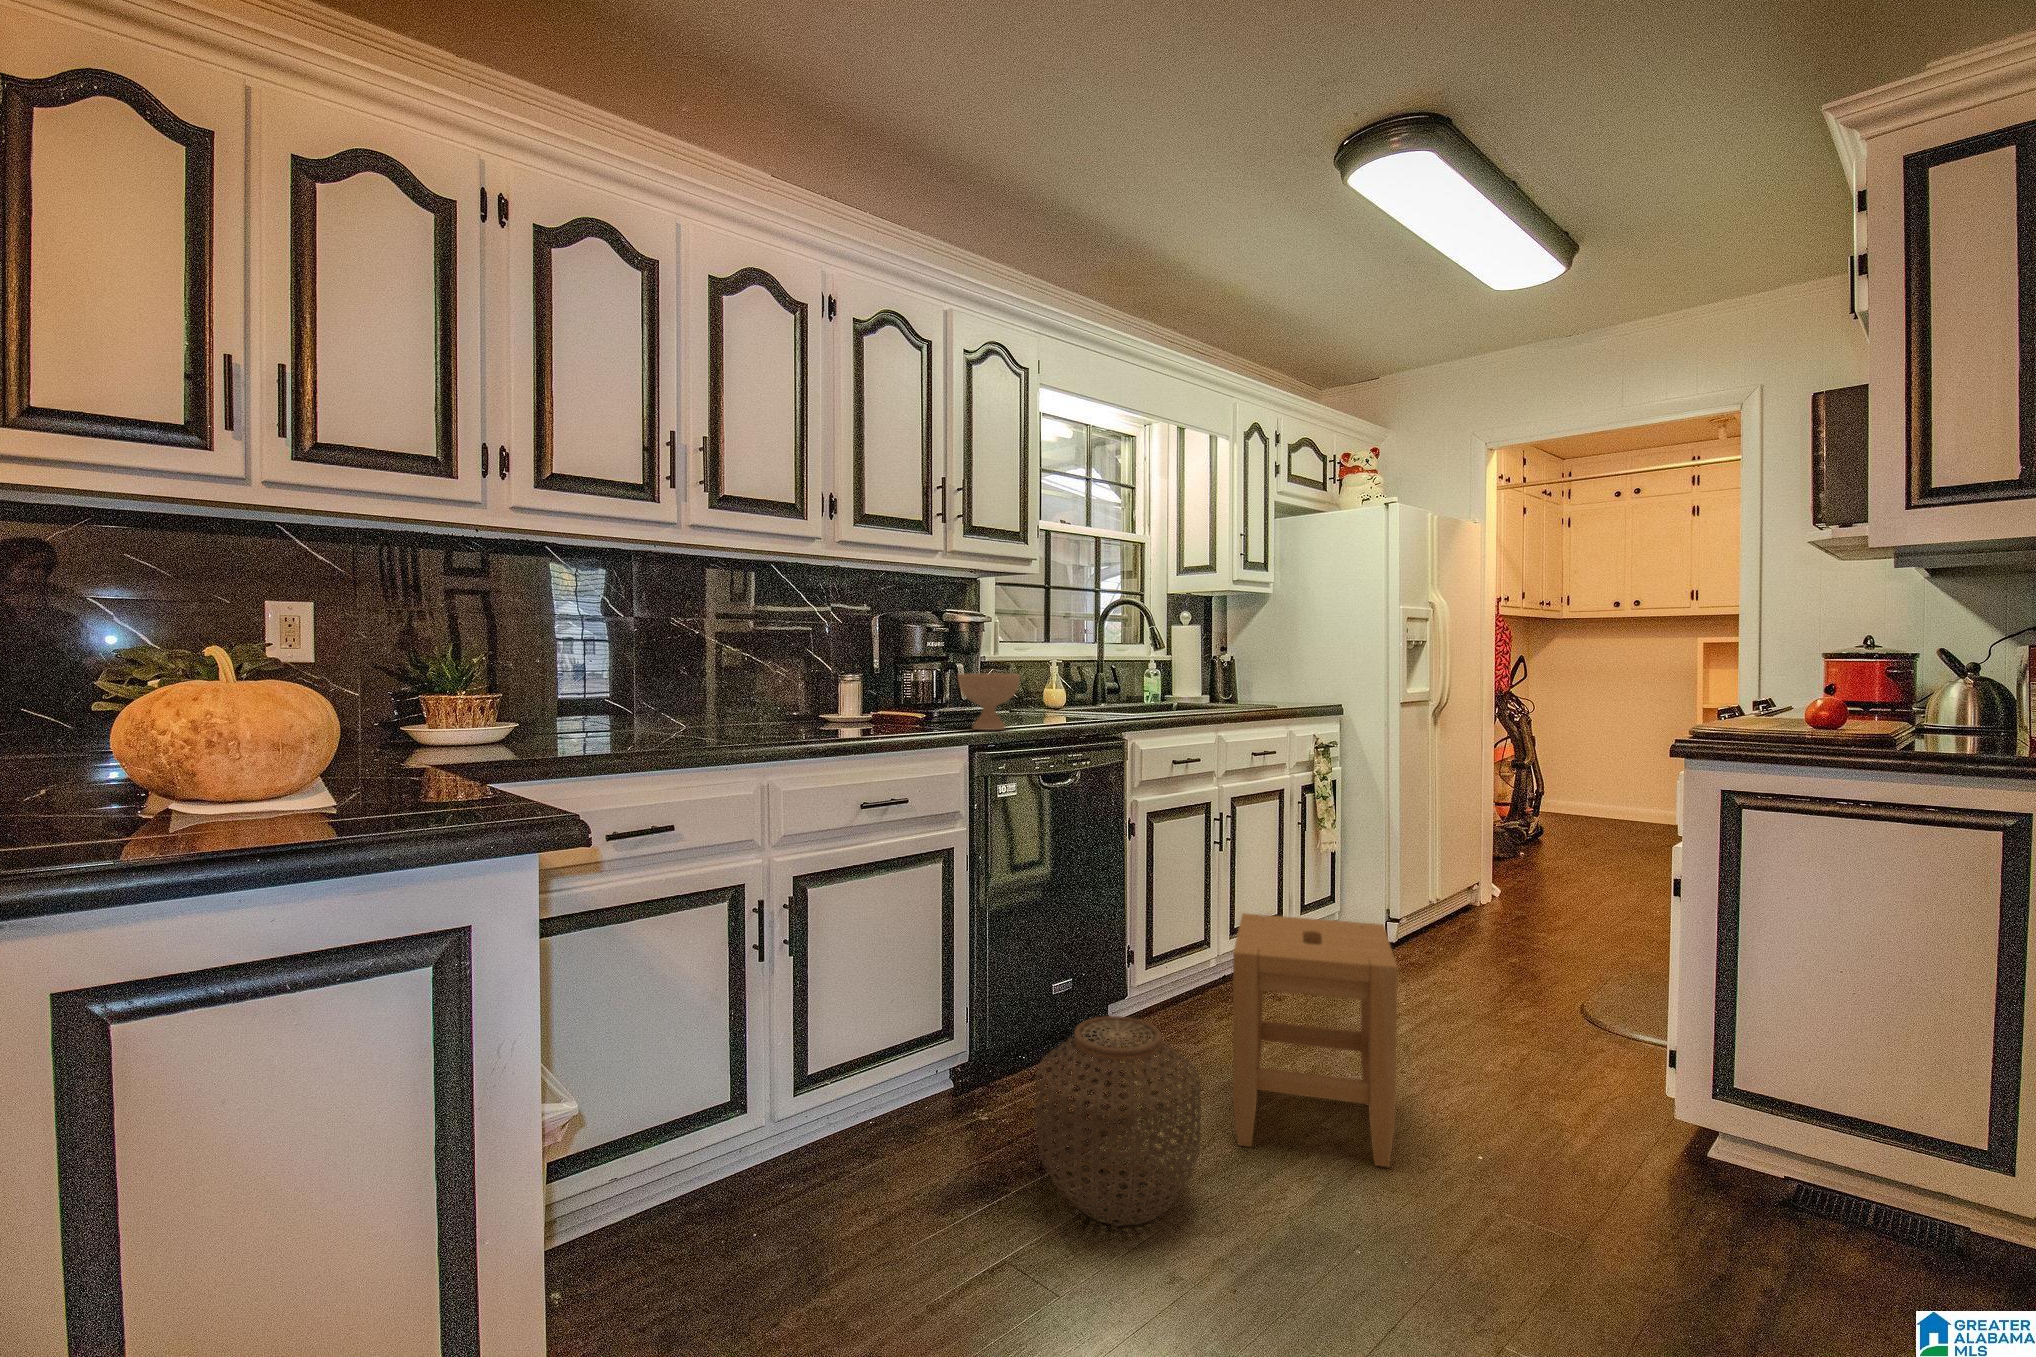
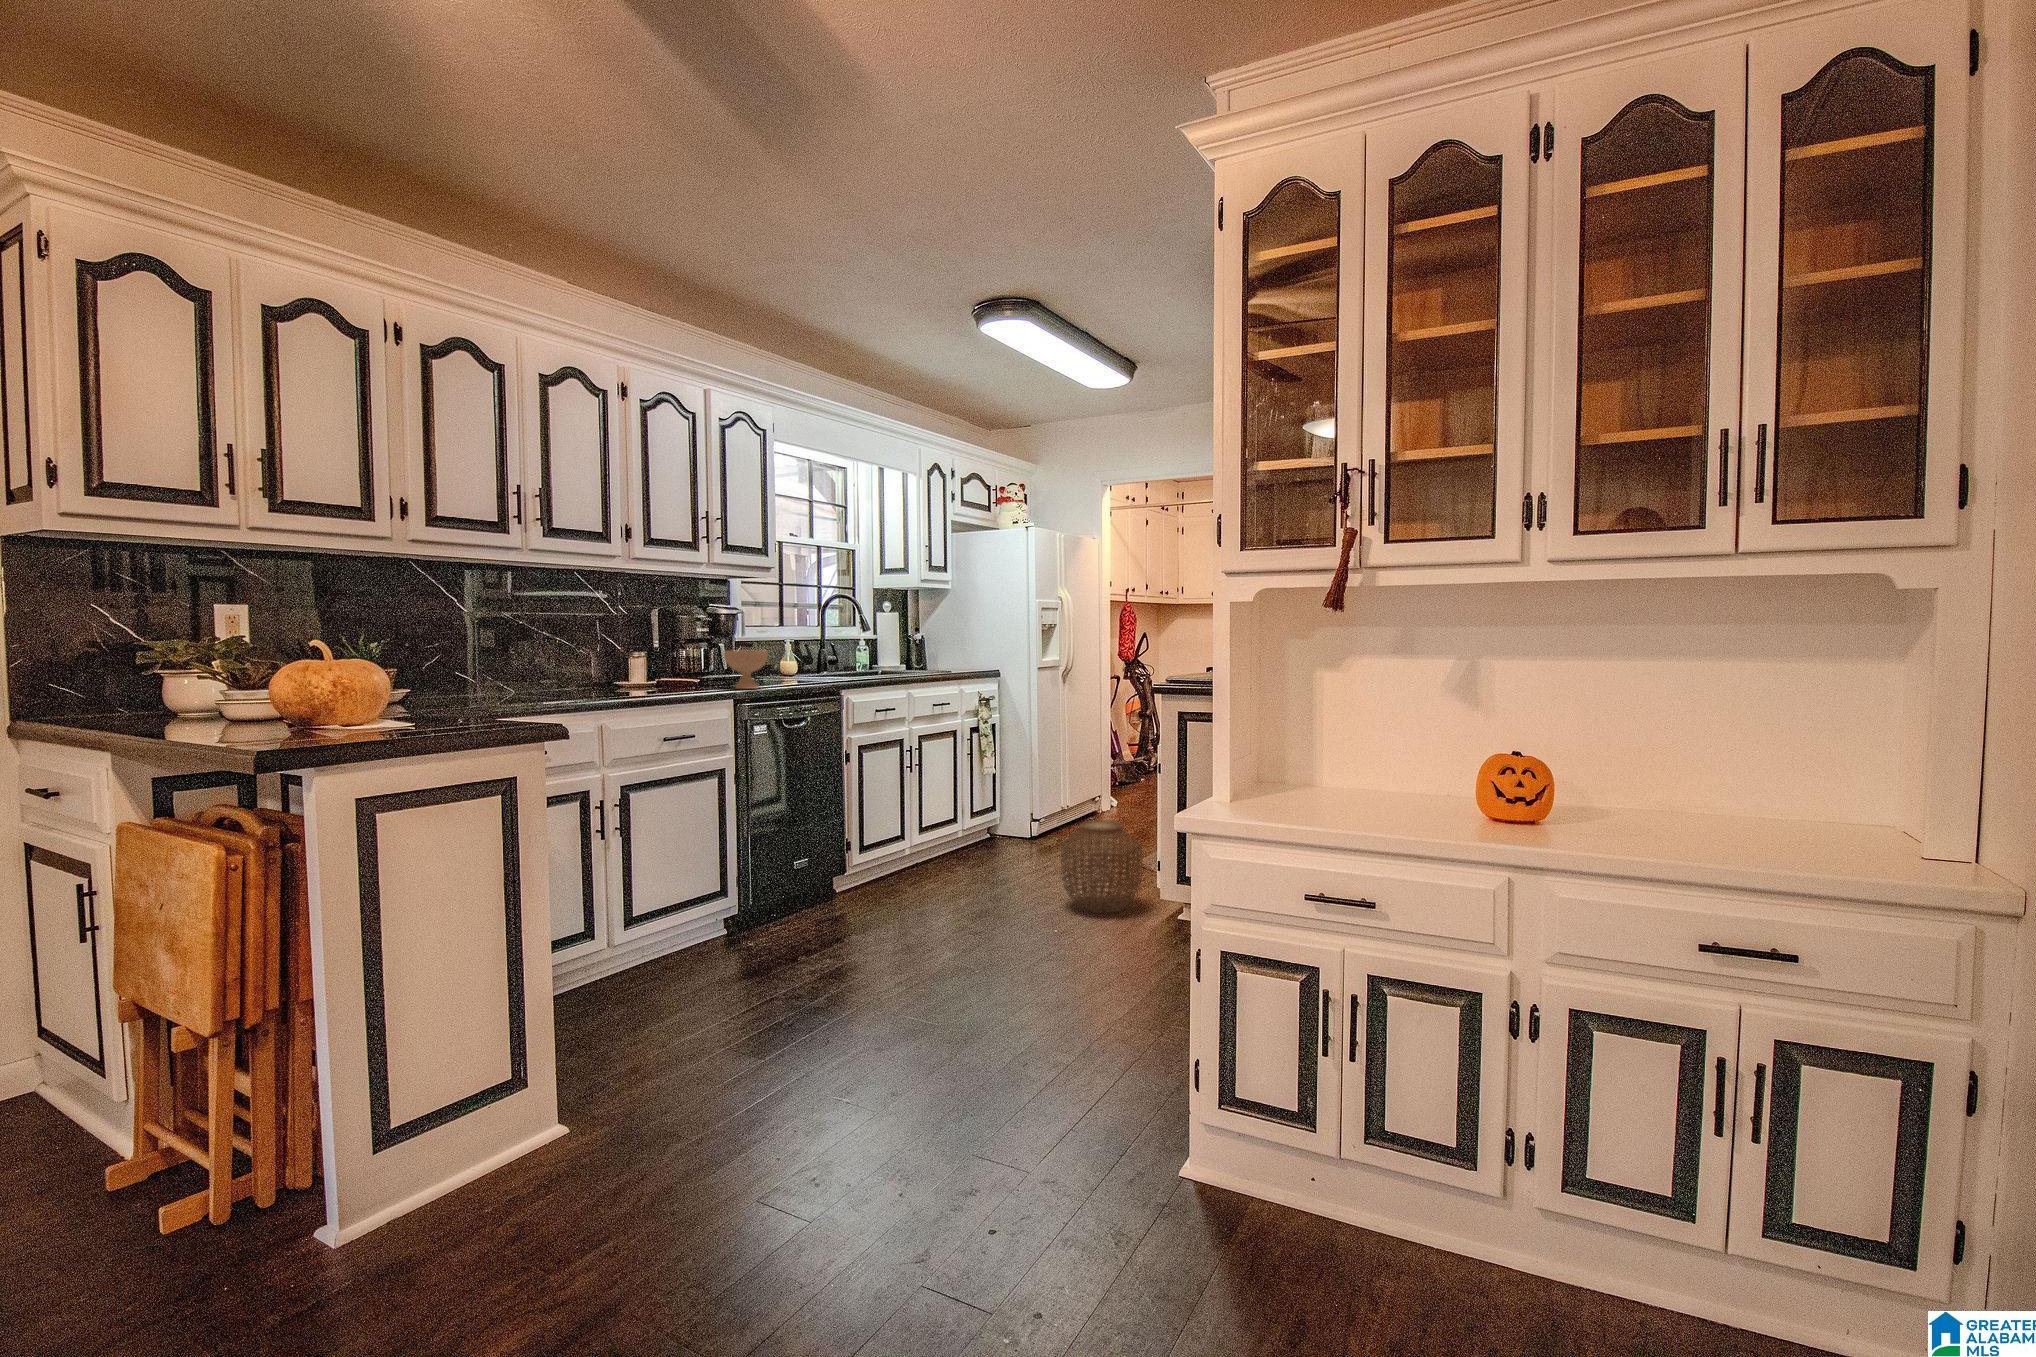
stool: present [1233,913,1397,1167] -> none [908,801,1003,935]
woven basket: present [1035,1016,1201,1225] -> present [1061,820,1142,913]

